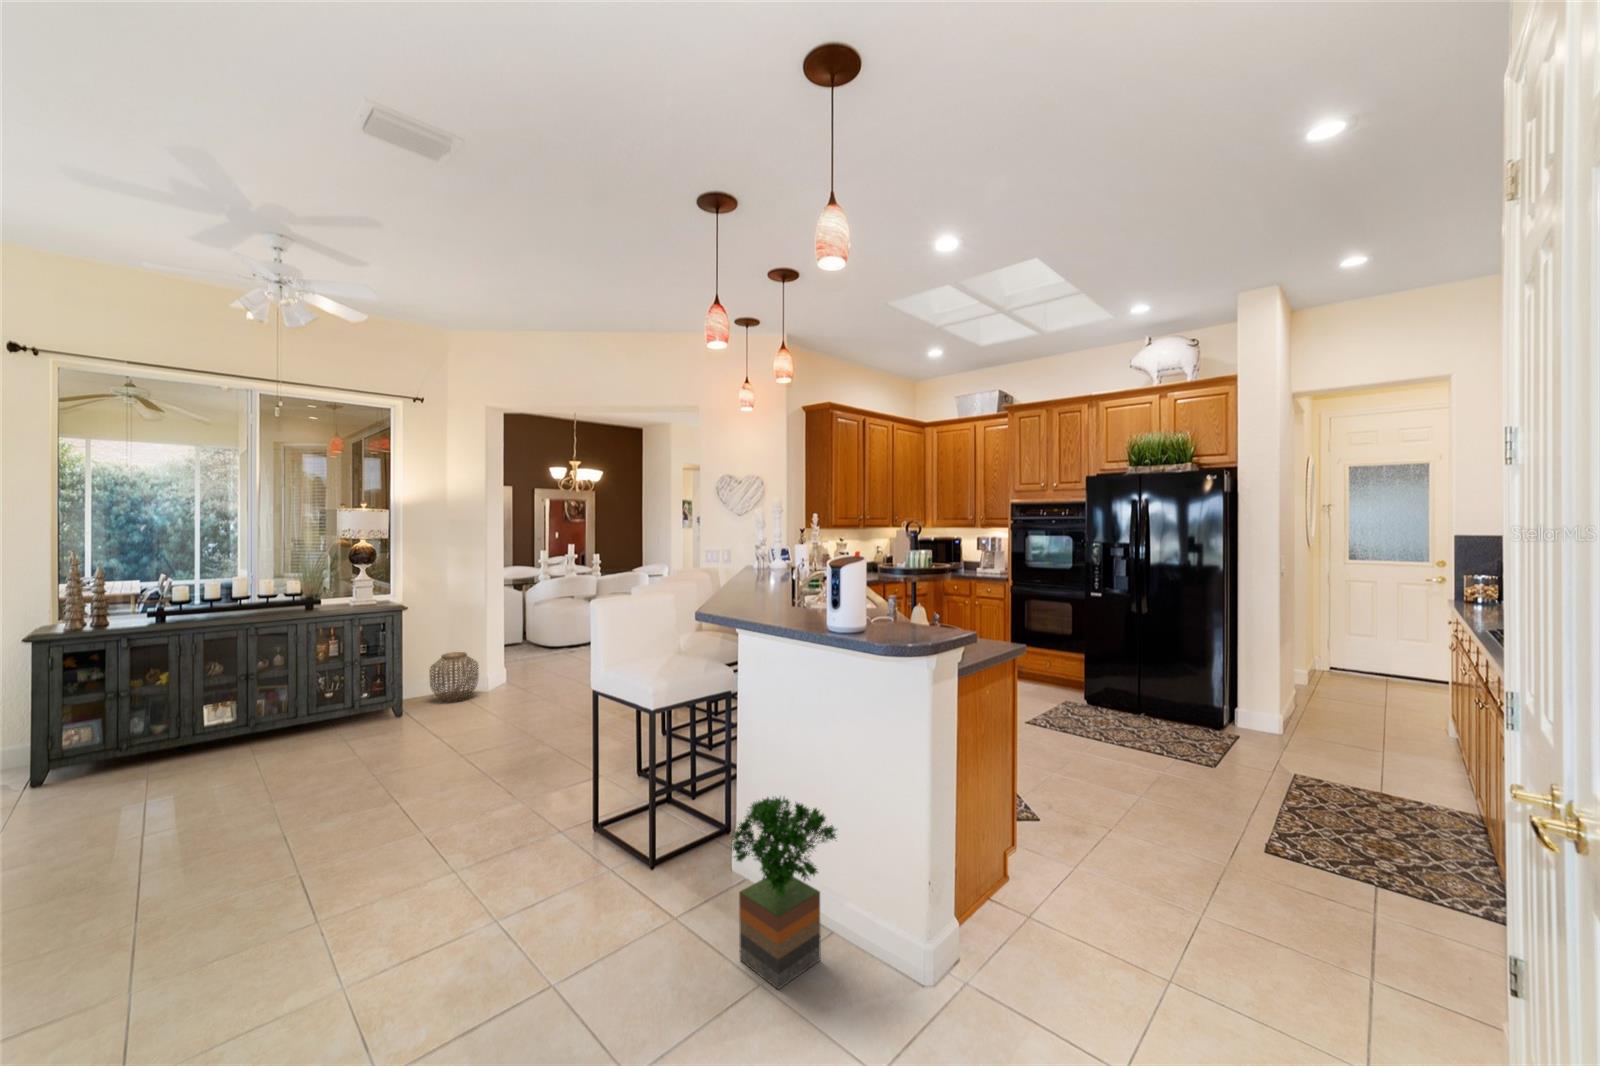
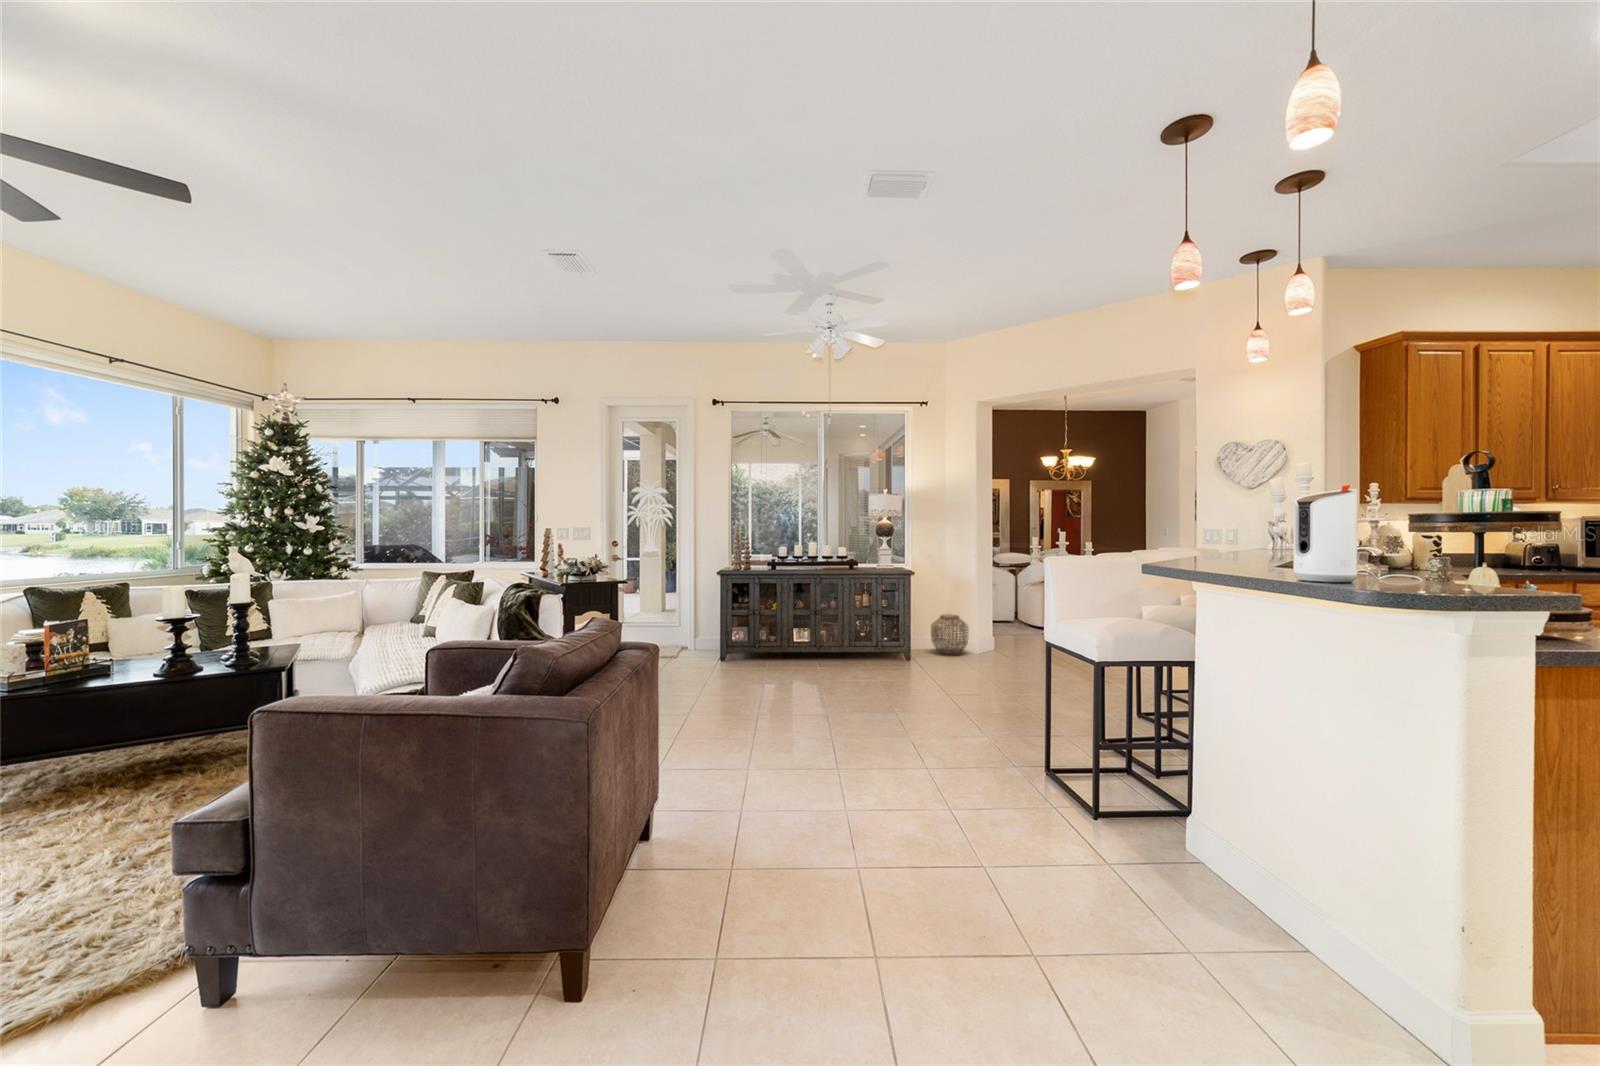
potted tree: present [733,798,837,989] -> none [1160,763,1318,973]

